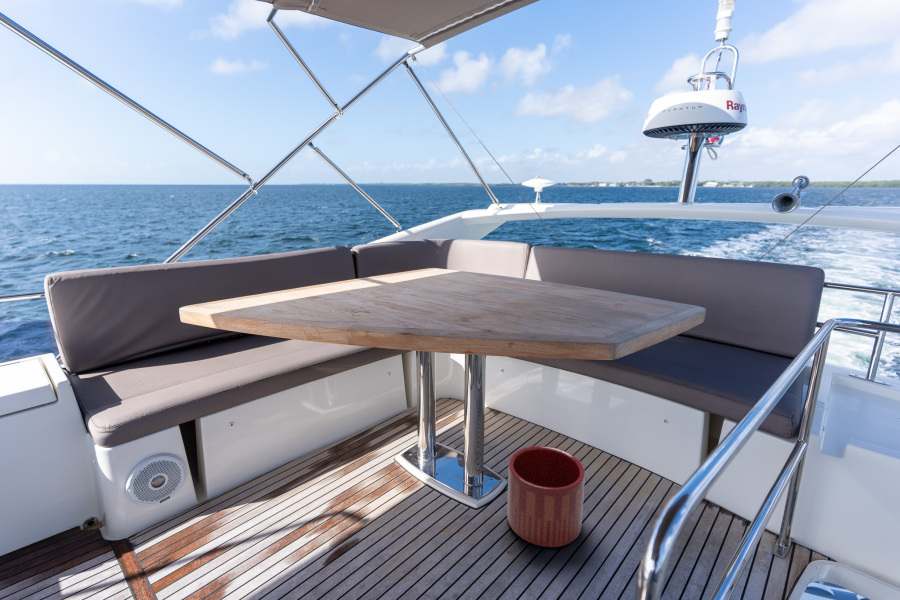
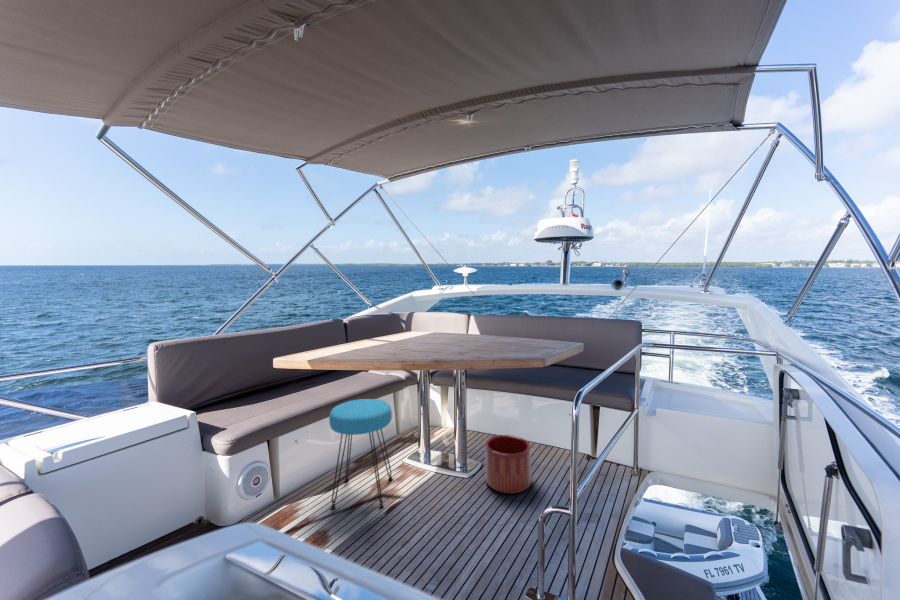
stool: none [261,372,369,539] -> present [329,399,393,508]

